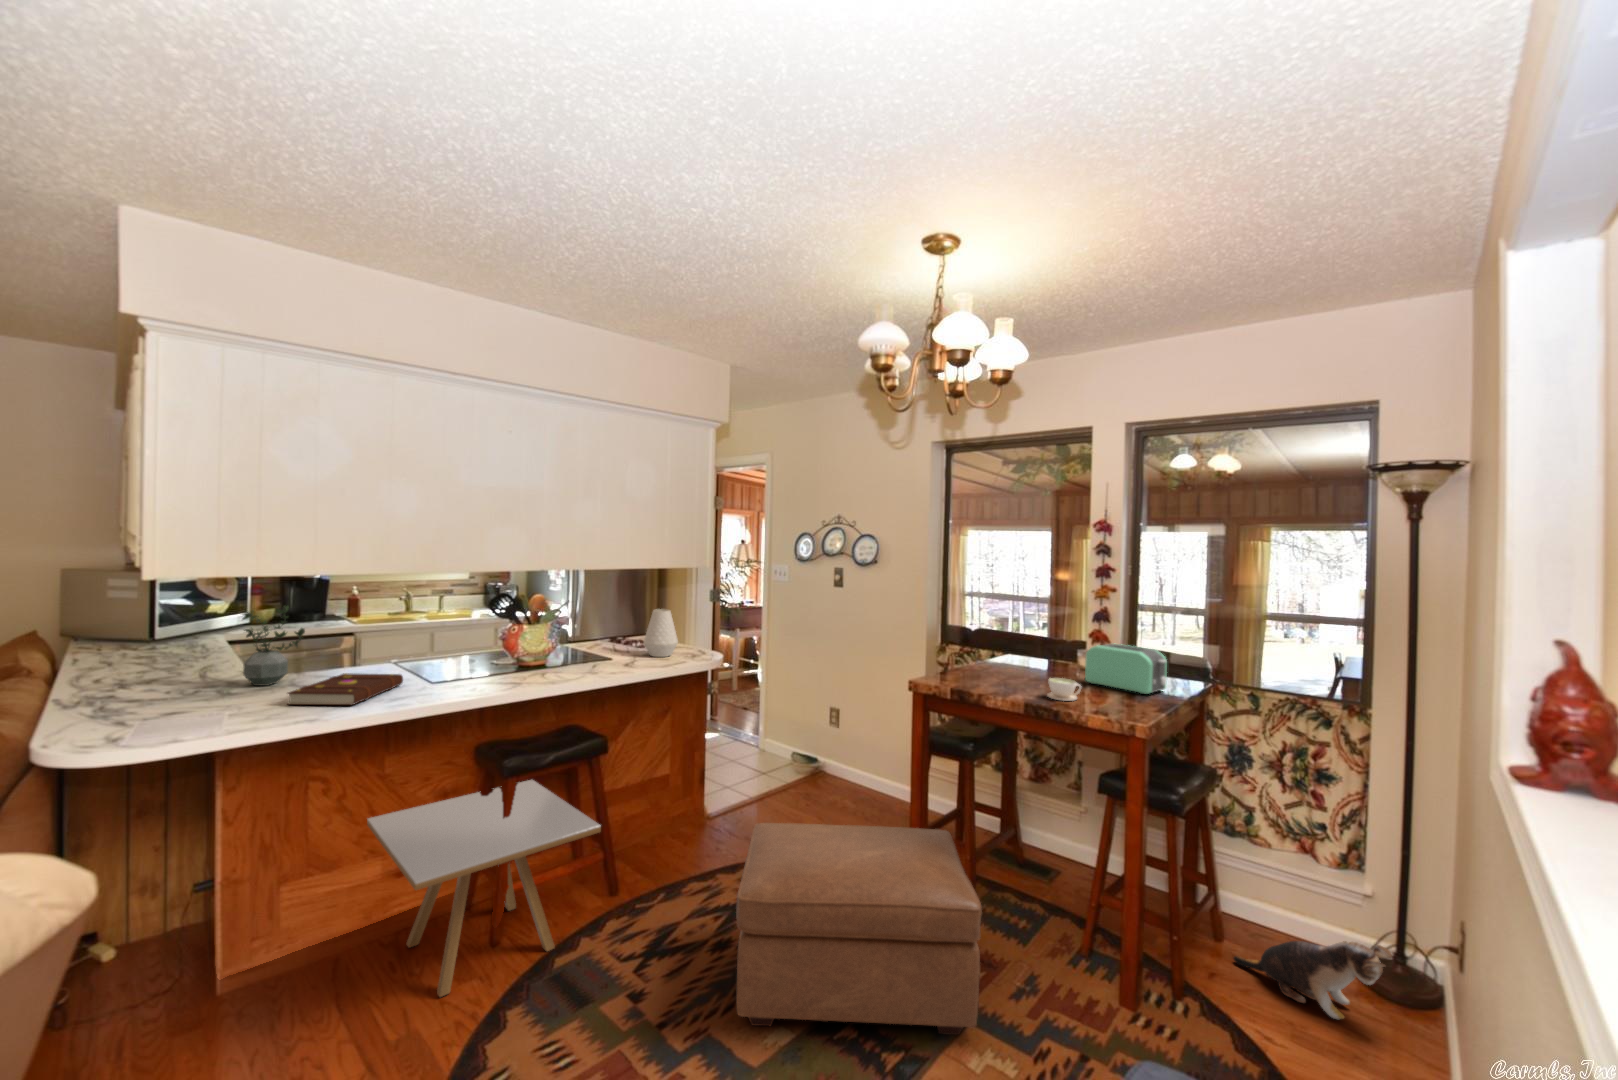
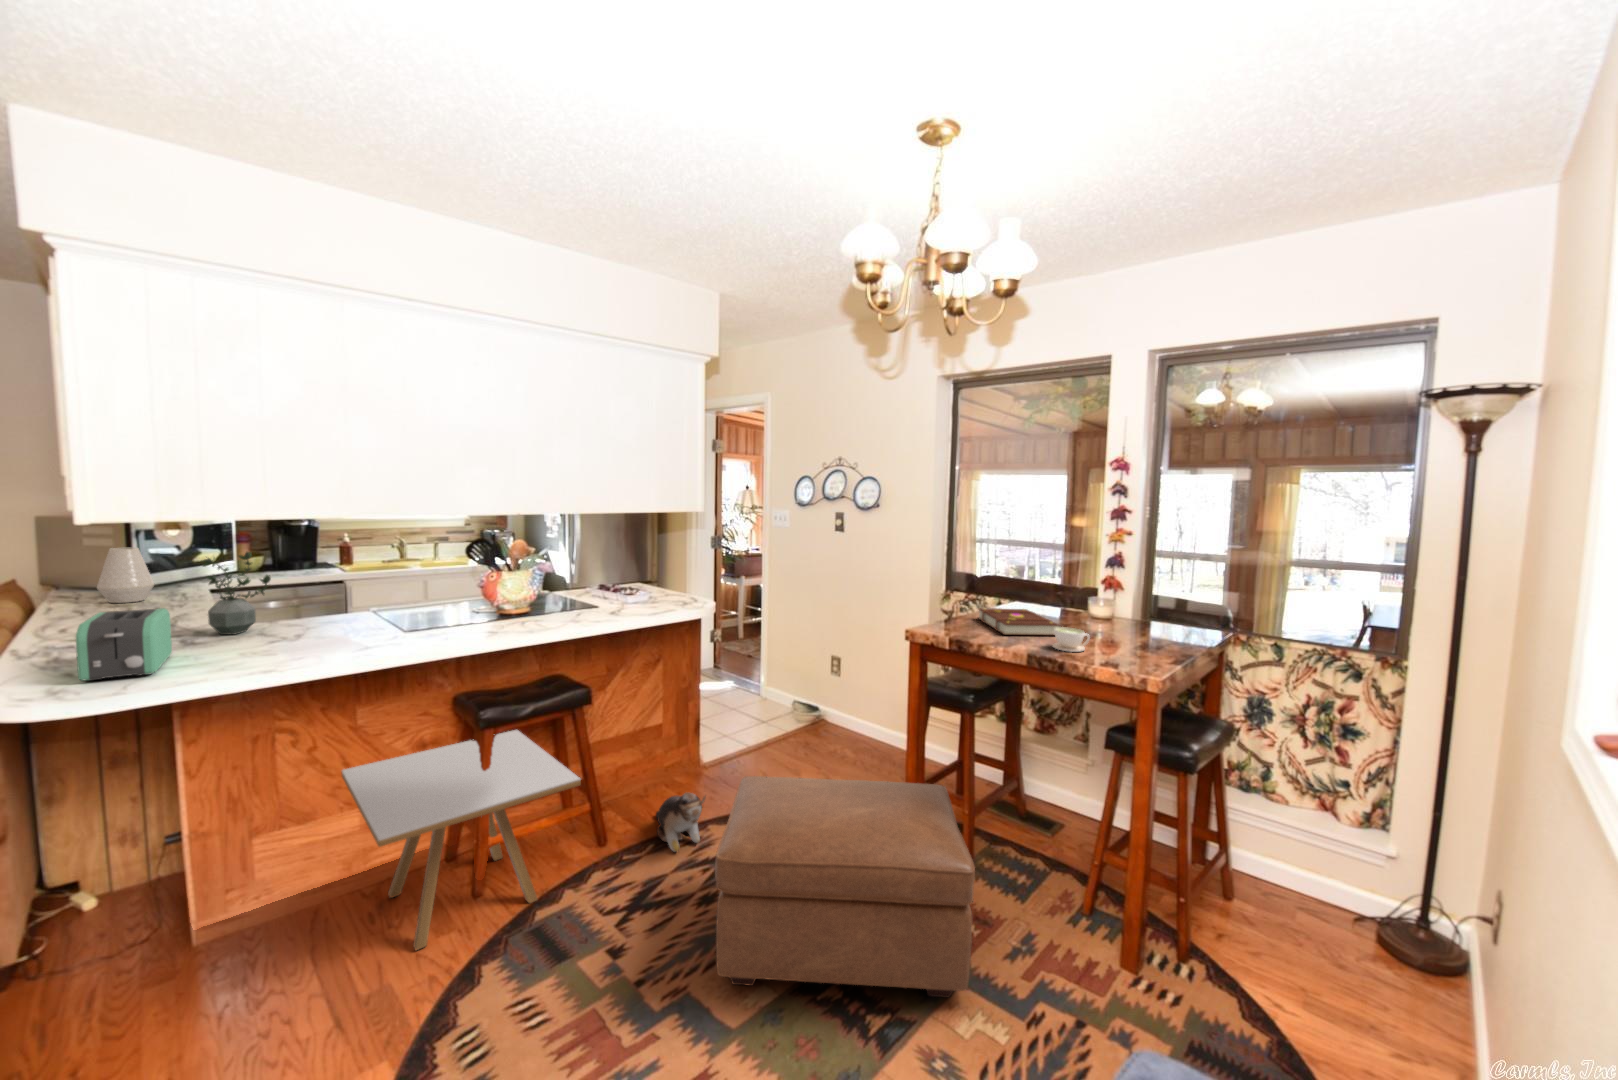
vase: present [644,609,678,657] -> present [97,548,154,603]
toaster: present [1085,643,1167,694] -> present [76,608,172,681]
book: present [288,673,403,705] -> present [978,608,1061,636]
plush toy: present [1234,941,1392,1019] -> present [656,793,706,852]

